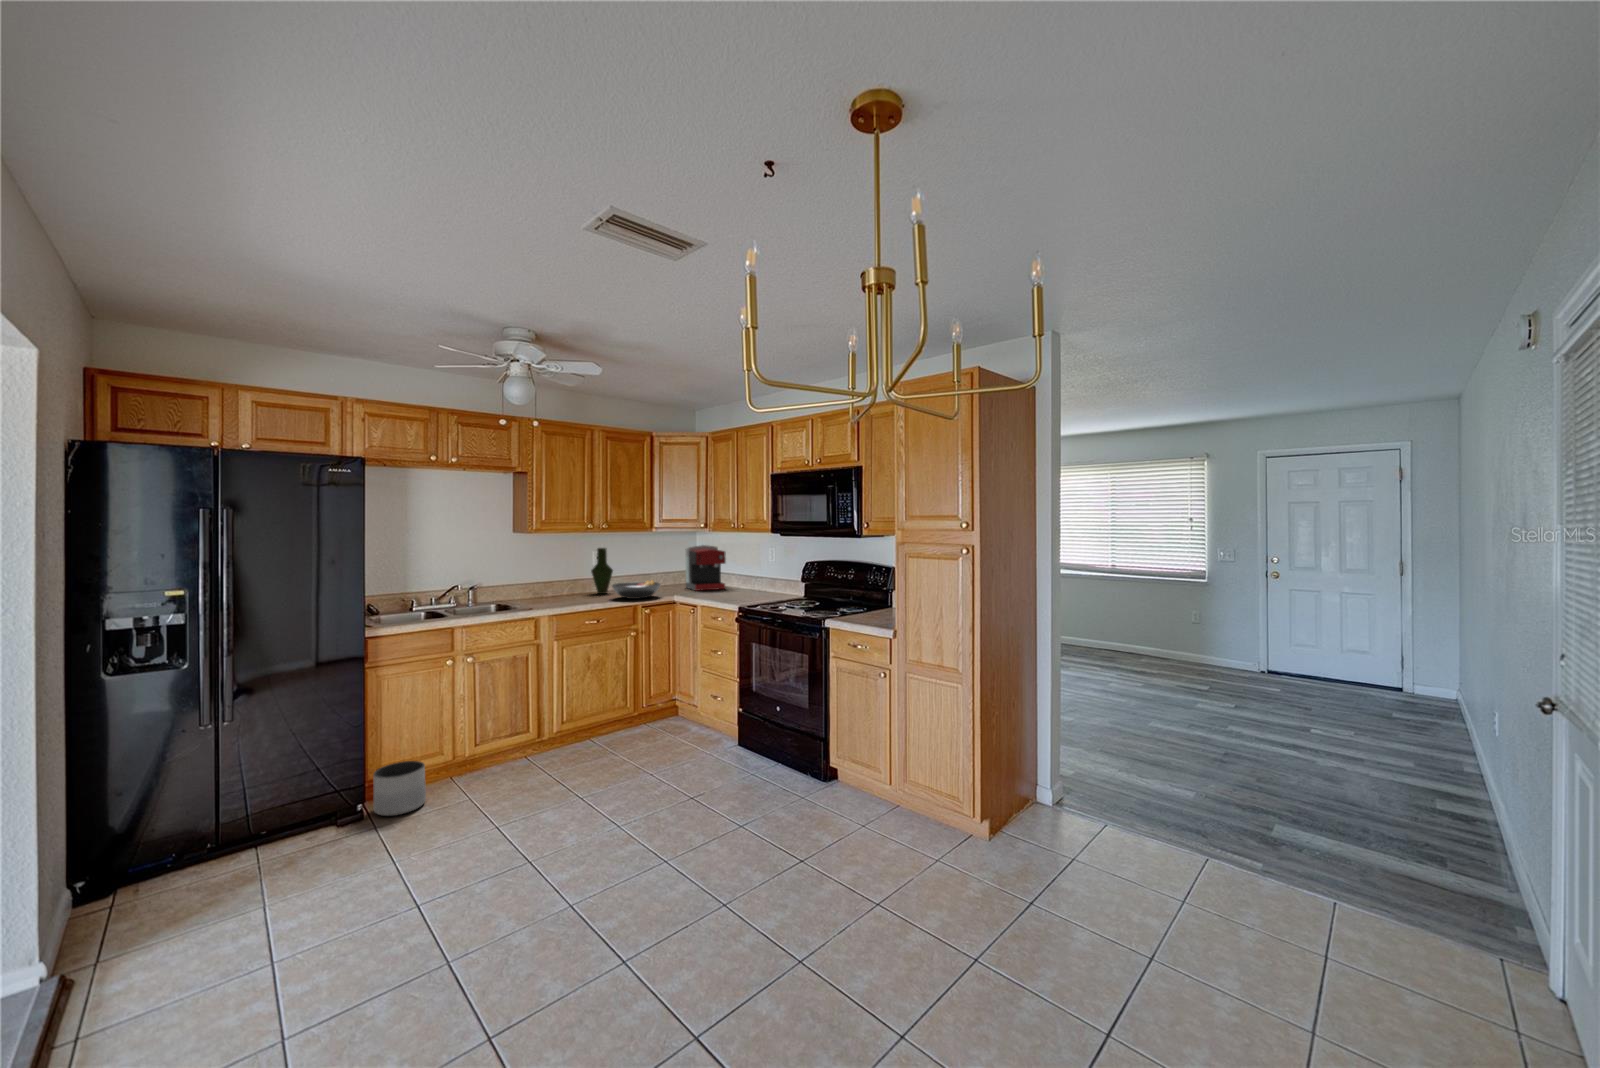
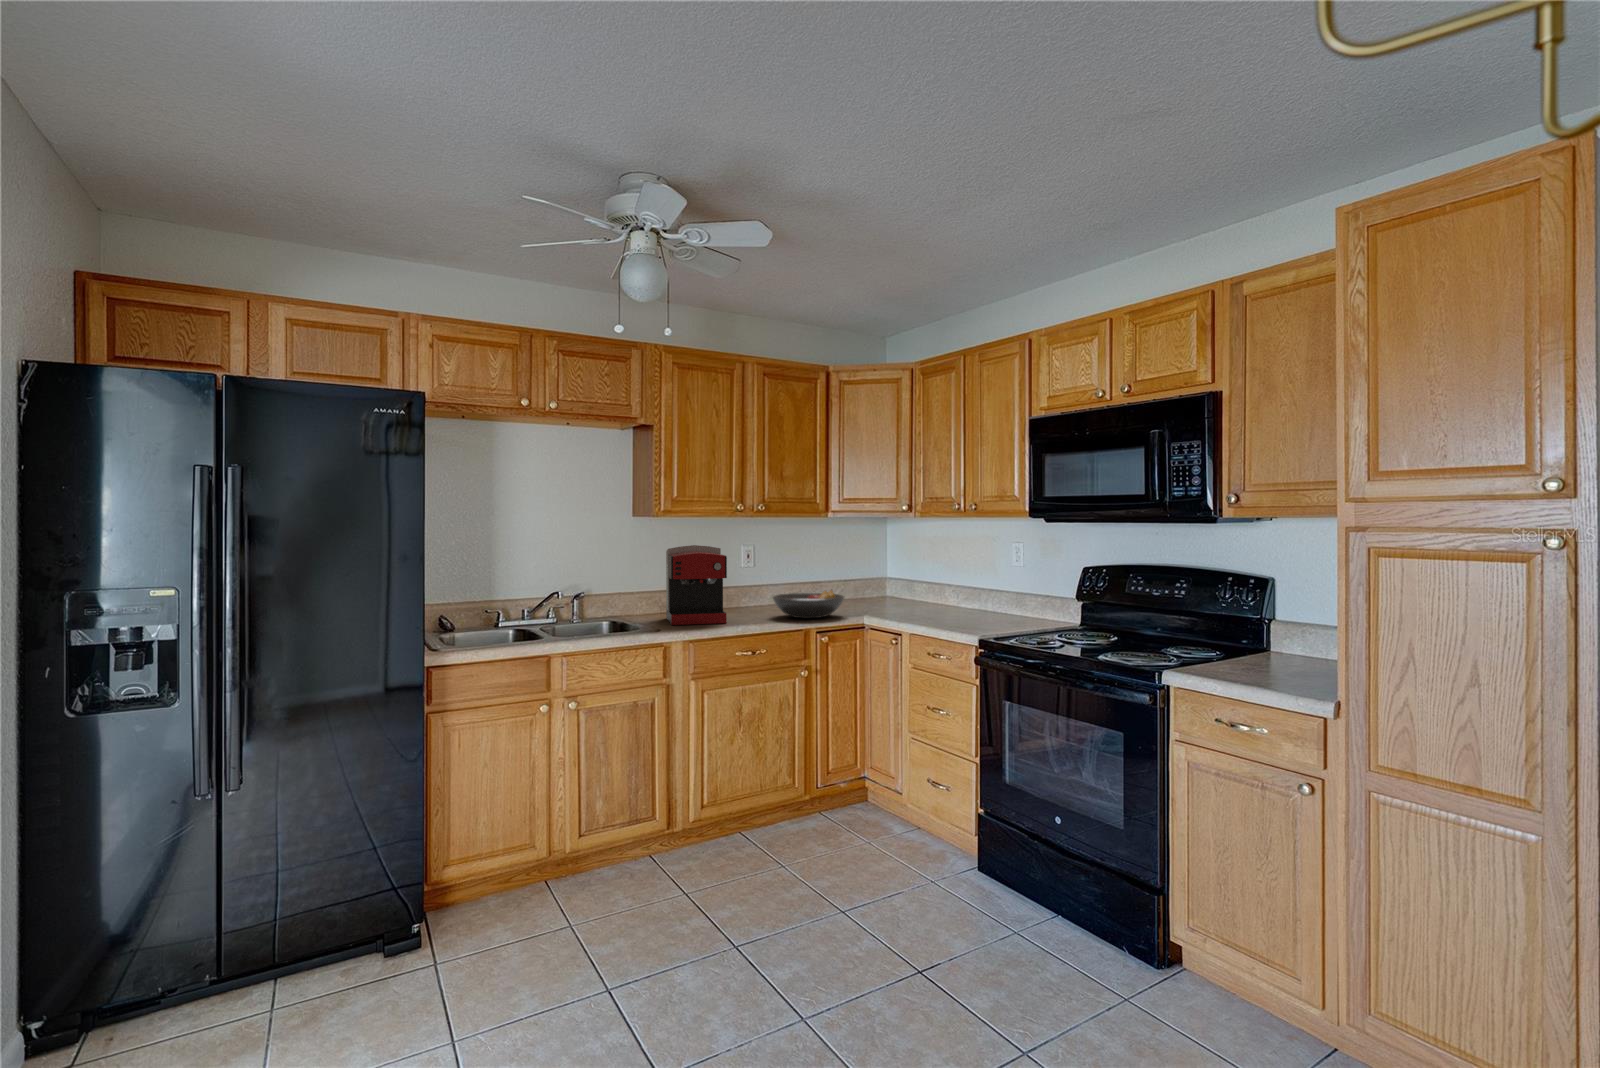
coffee maker: present [685,545,726,591] -> present [666,545,727,625]
vase: present [591,548,613,594] -> none [741,541,772,609]
planter: present [373,761,426,816] -> none [435,856,507,943]

